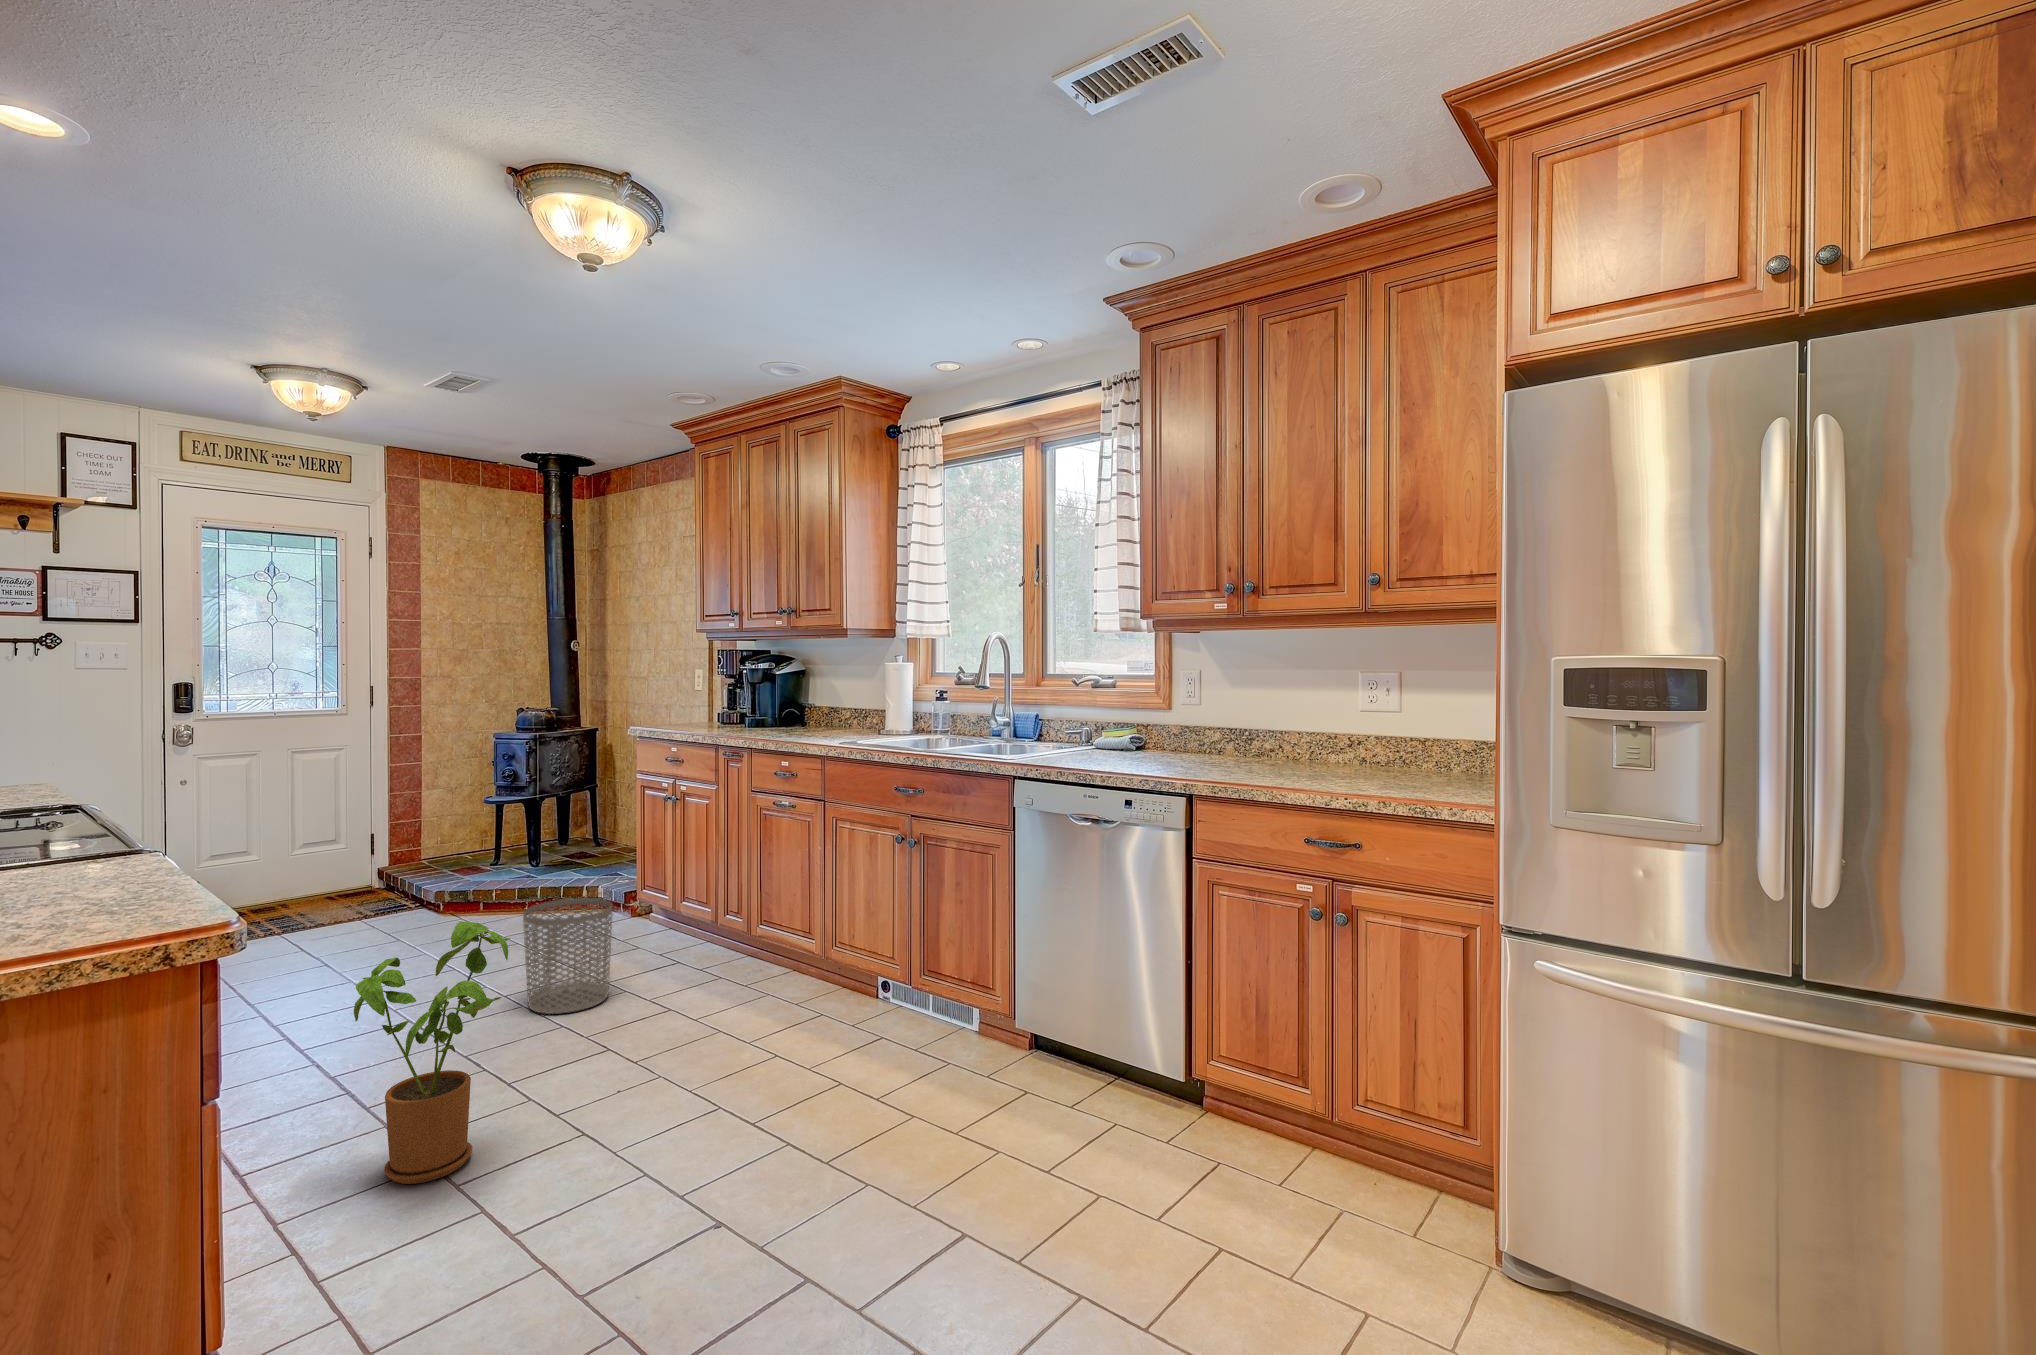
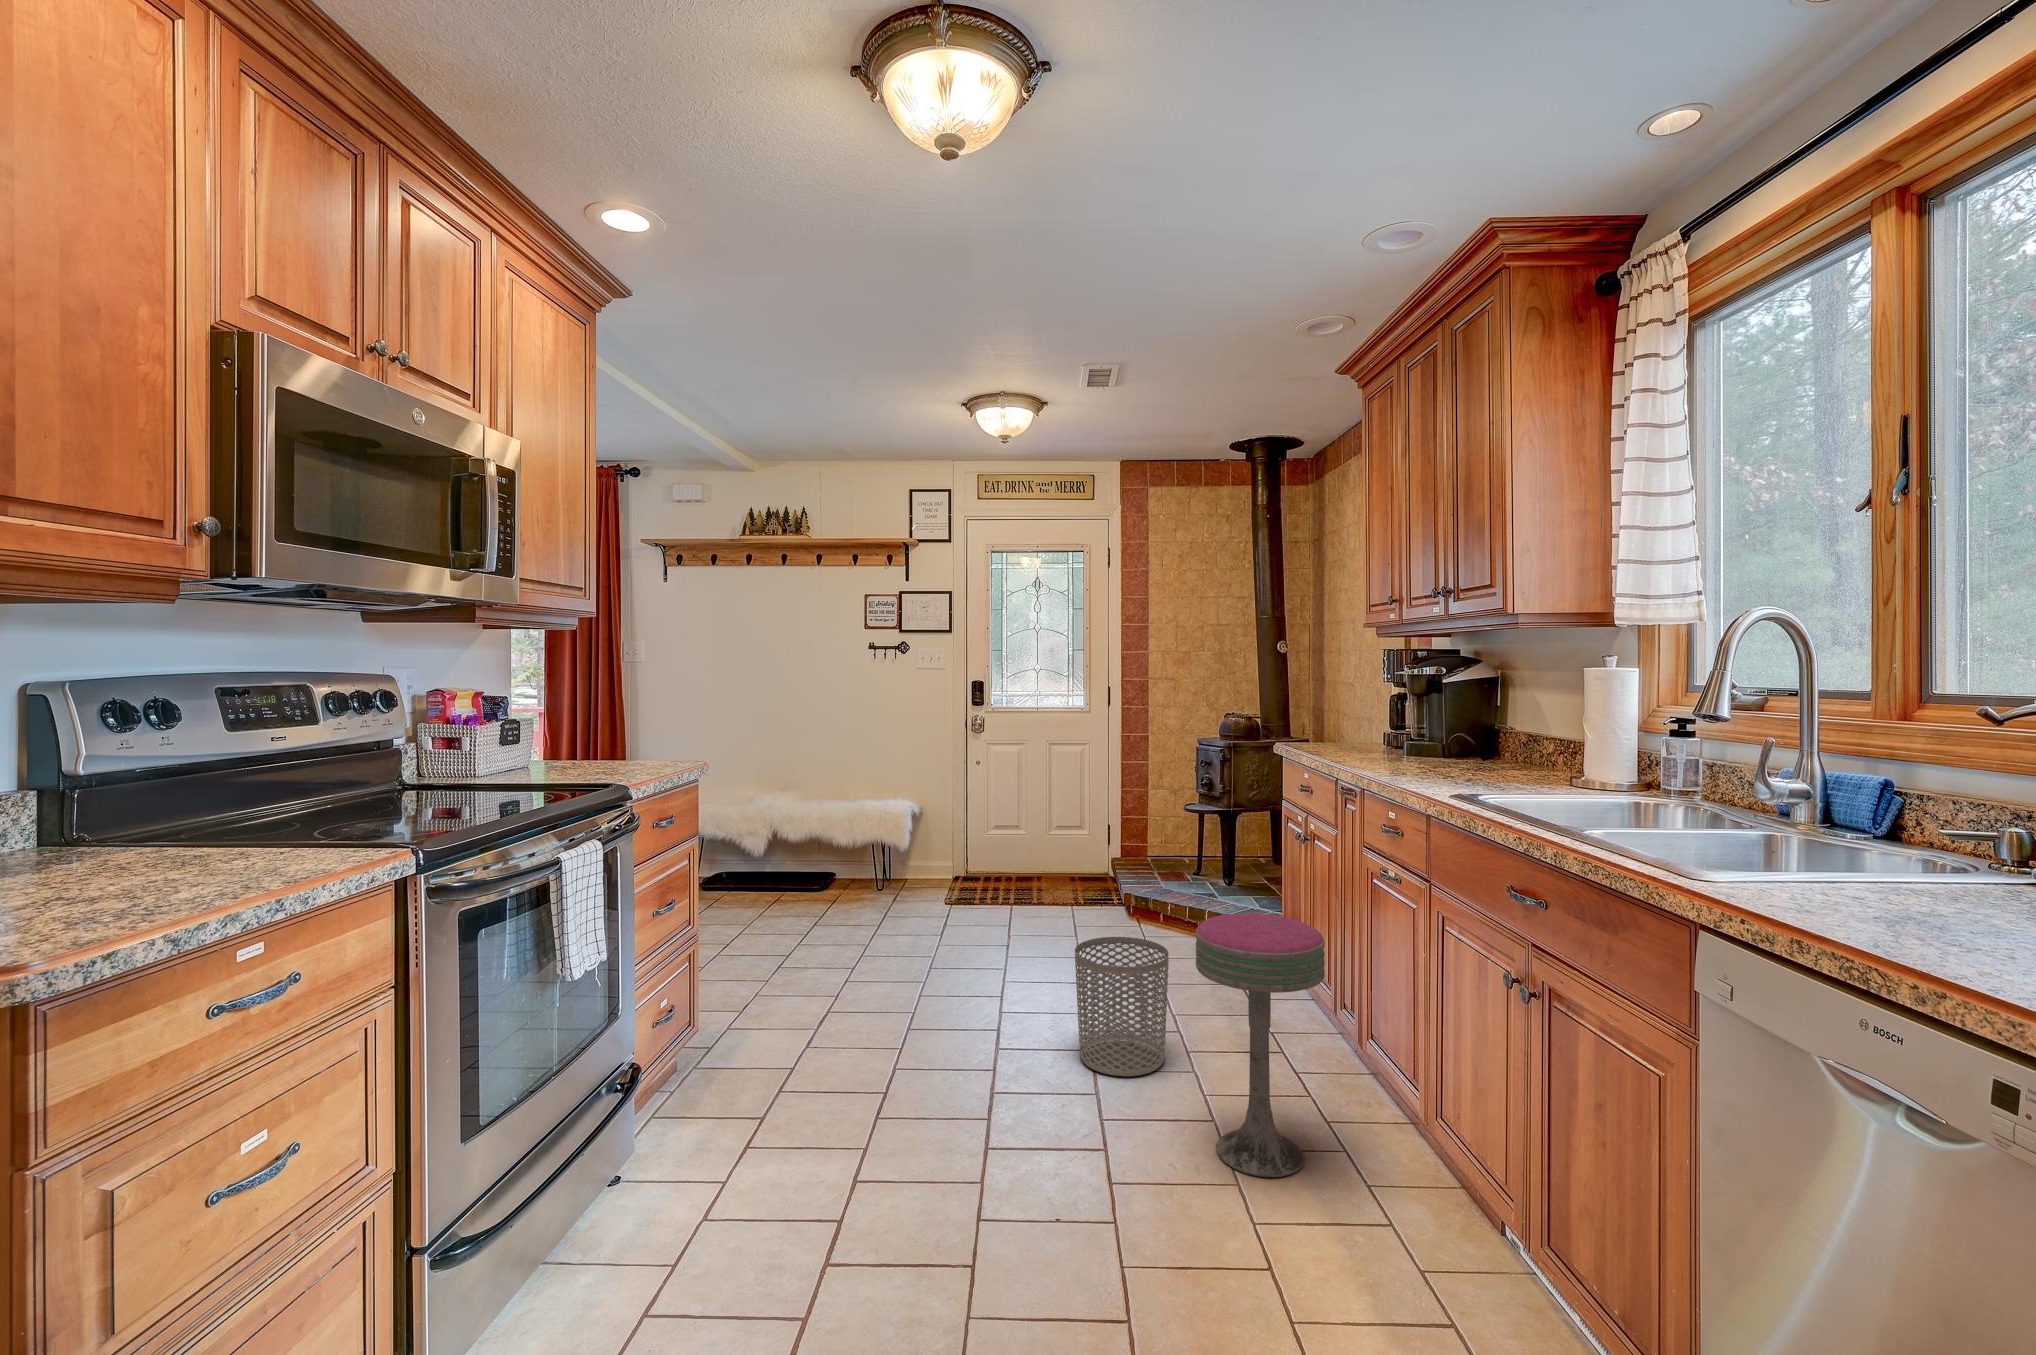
bar stool: none [679,843,773,1023] -> present [1196,913,1325,1177]
house plant: present [354,921,510,1184] -> none [764,963,917,1247]

